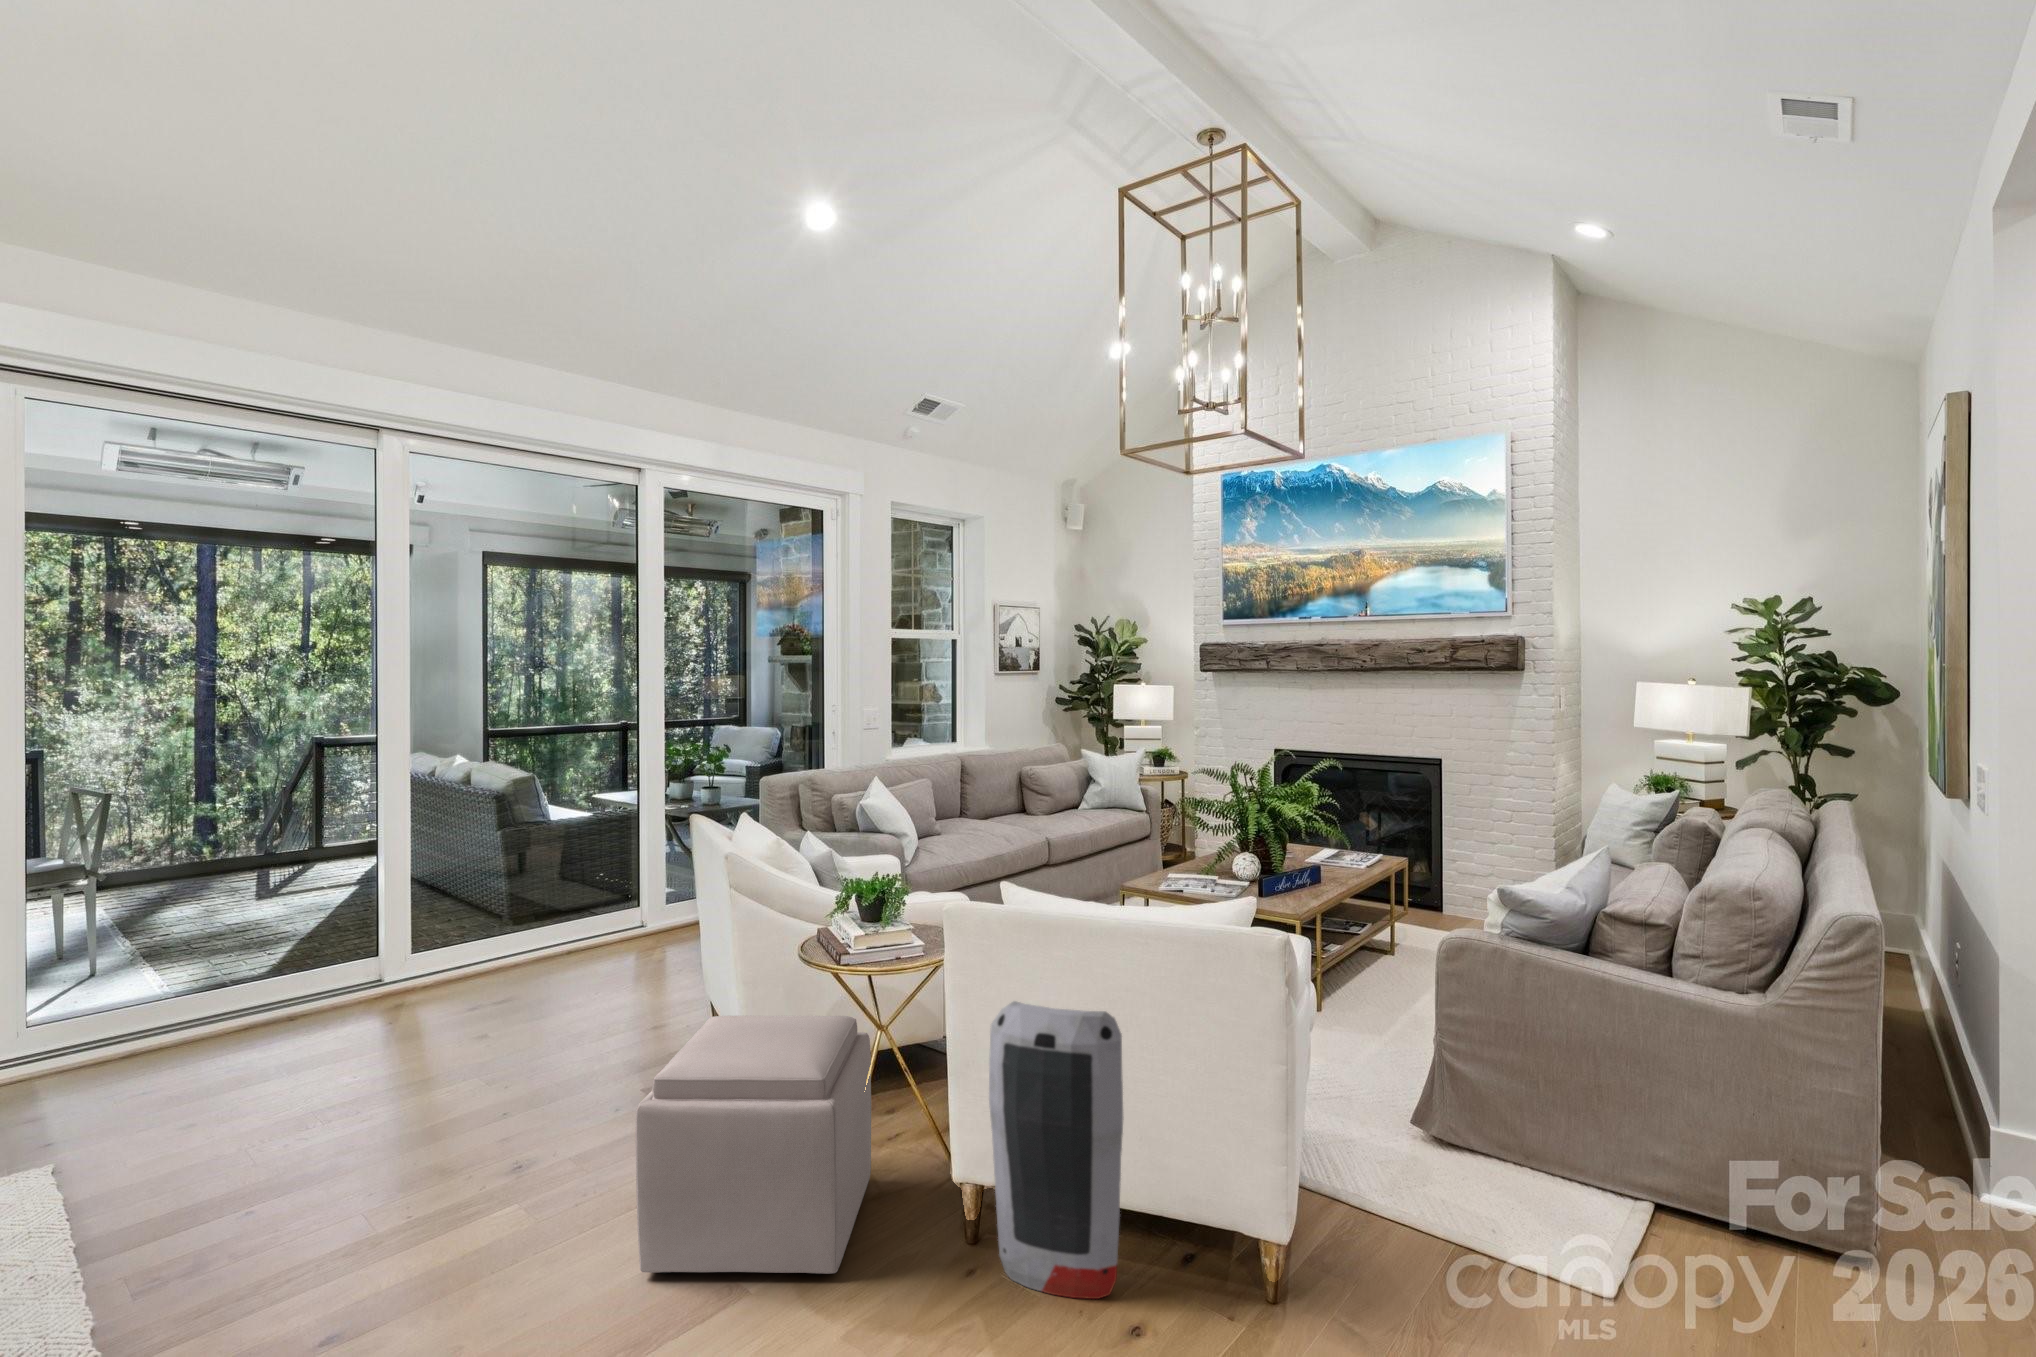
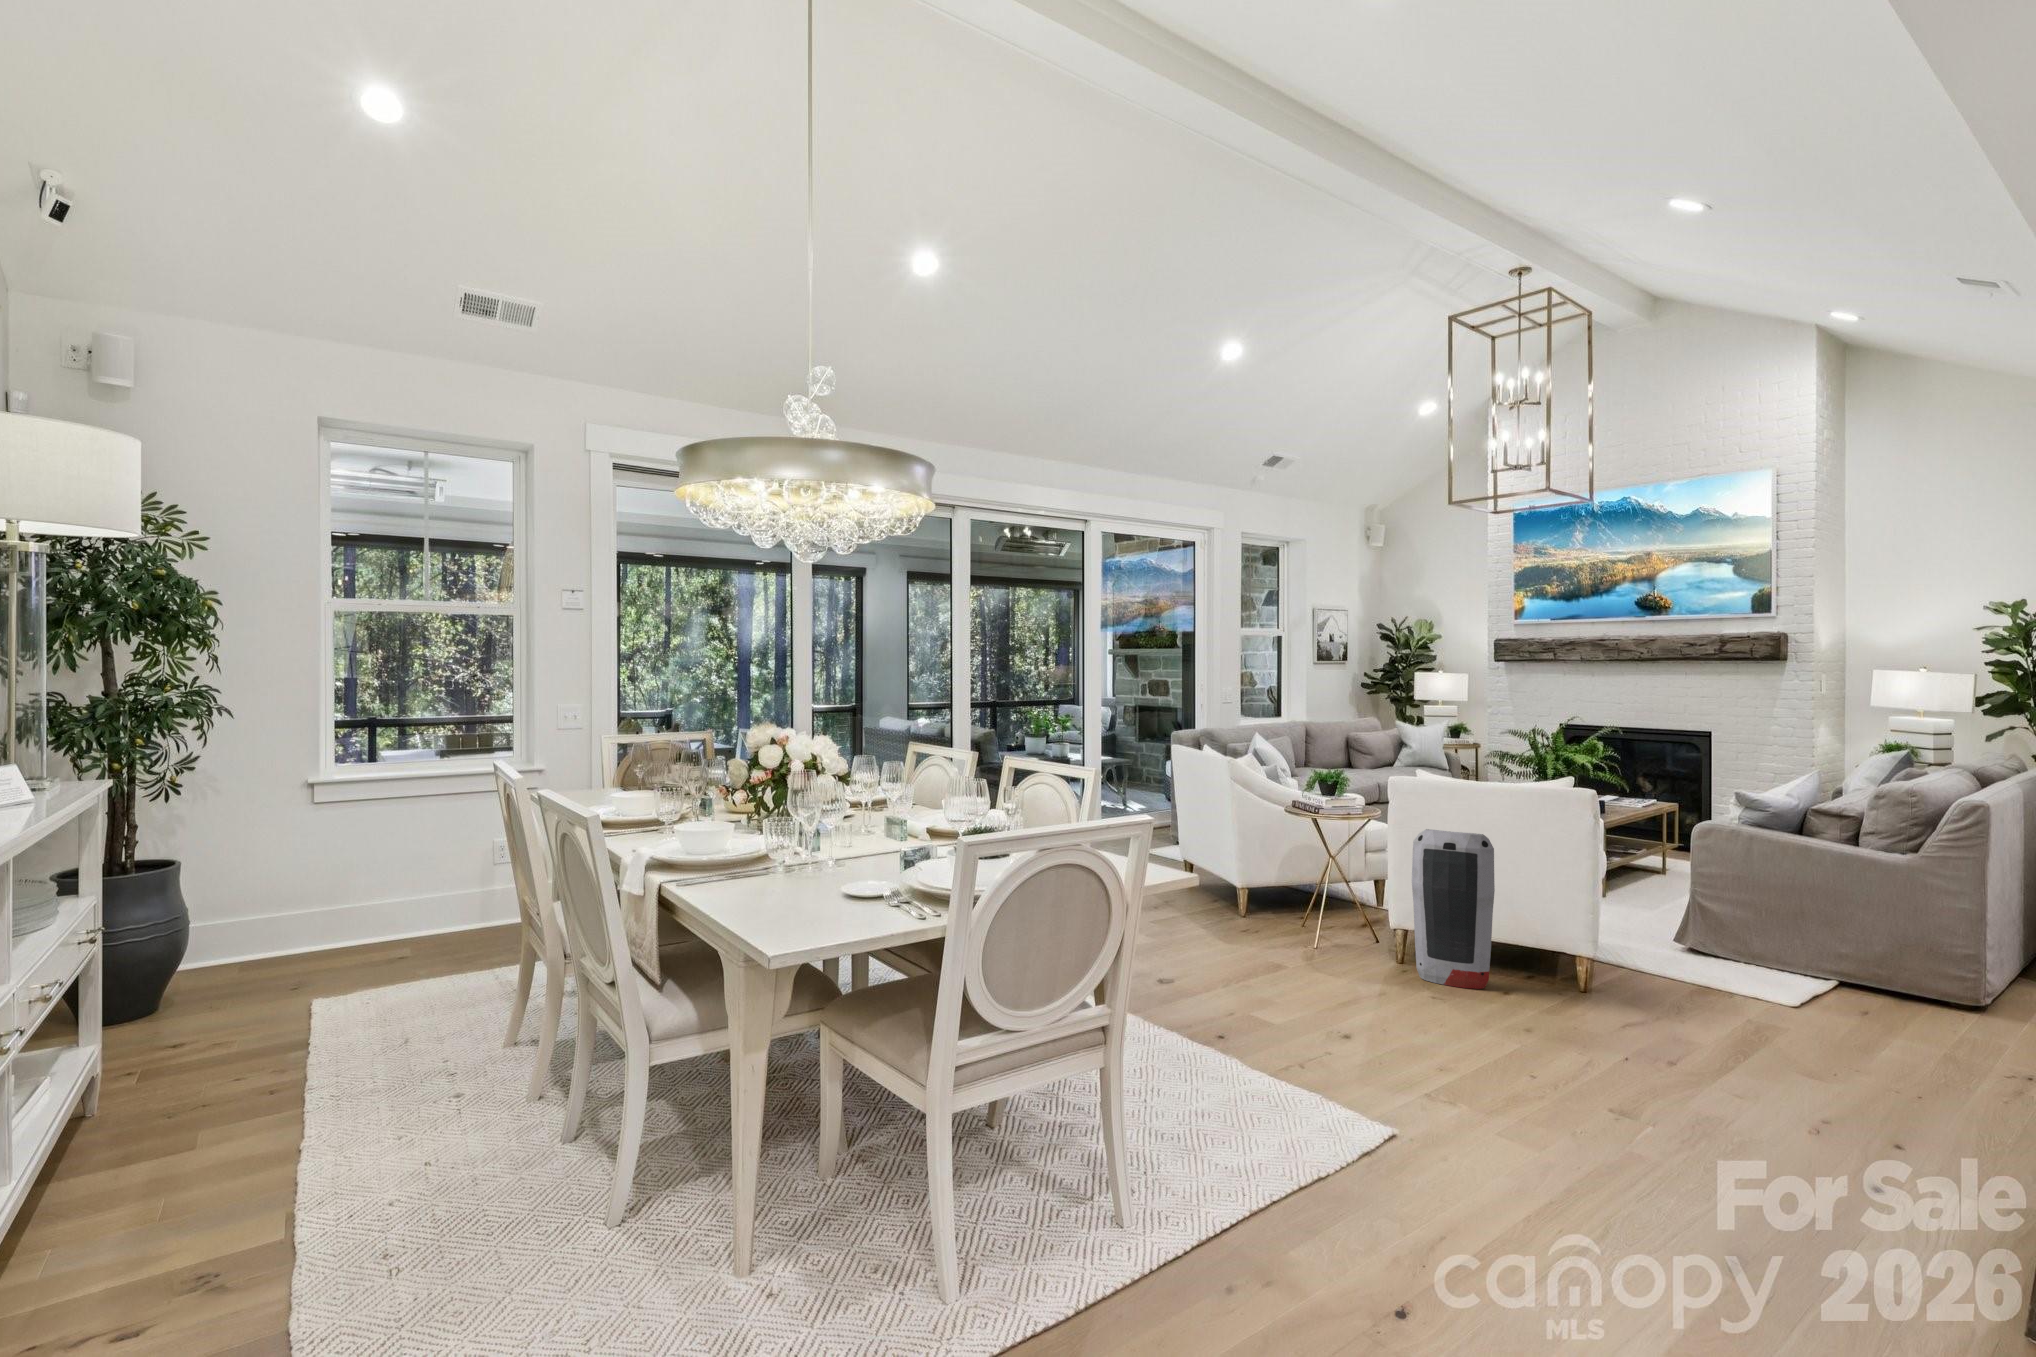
ottoman: present [635,1016,871,1274] -> none [1216,843,1326,971]

